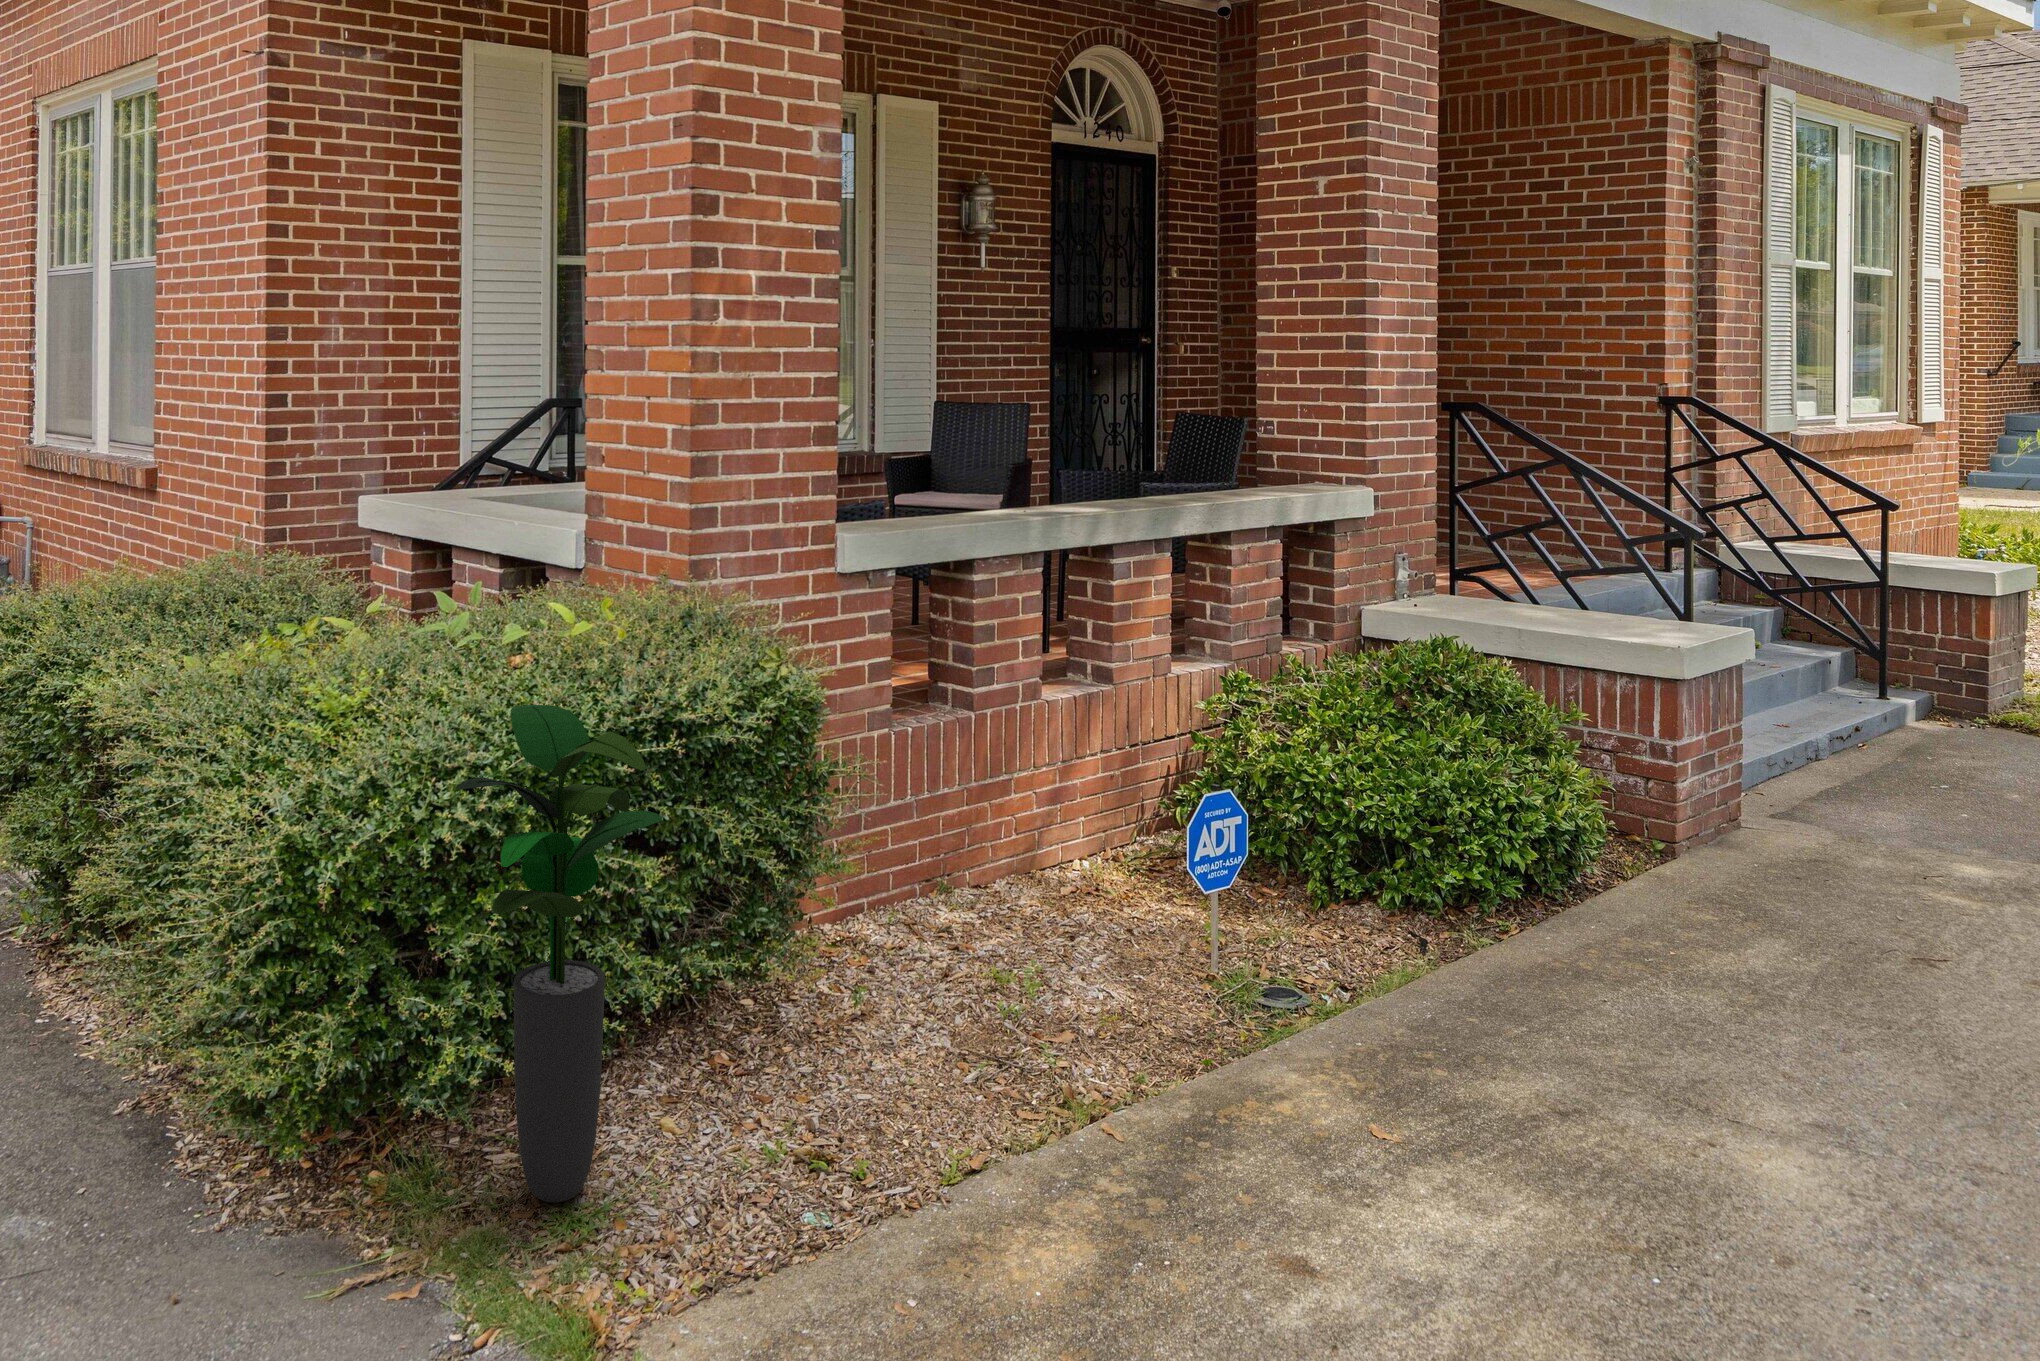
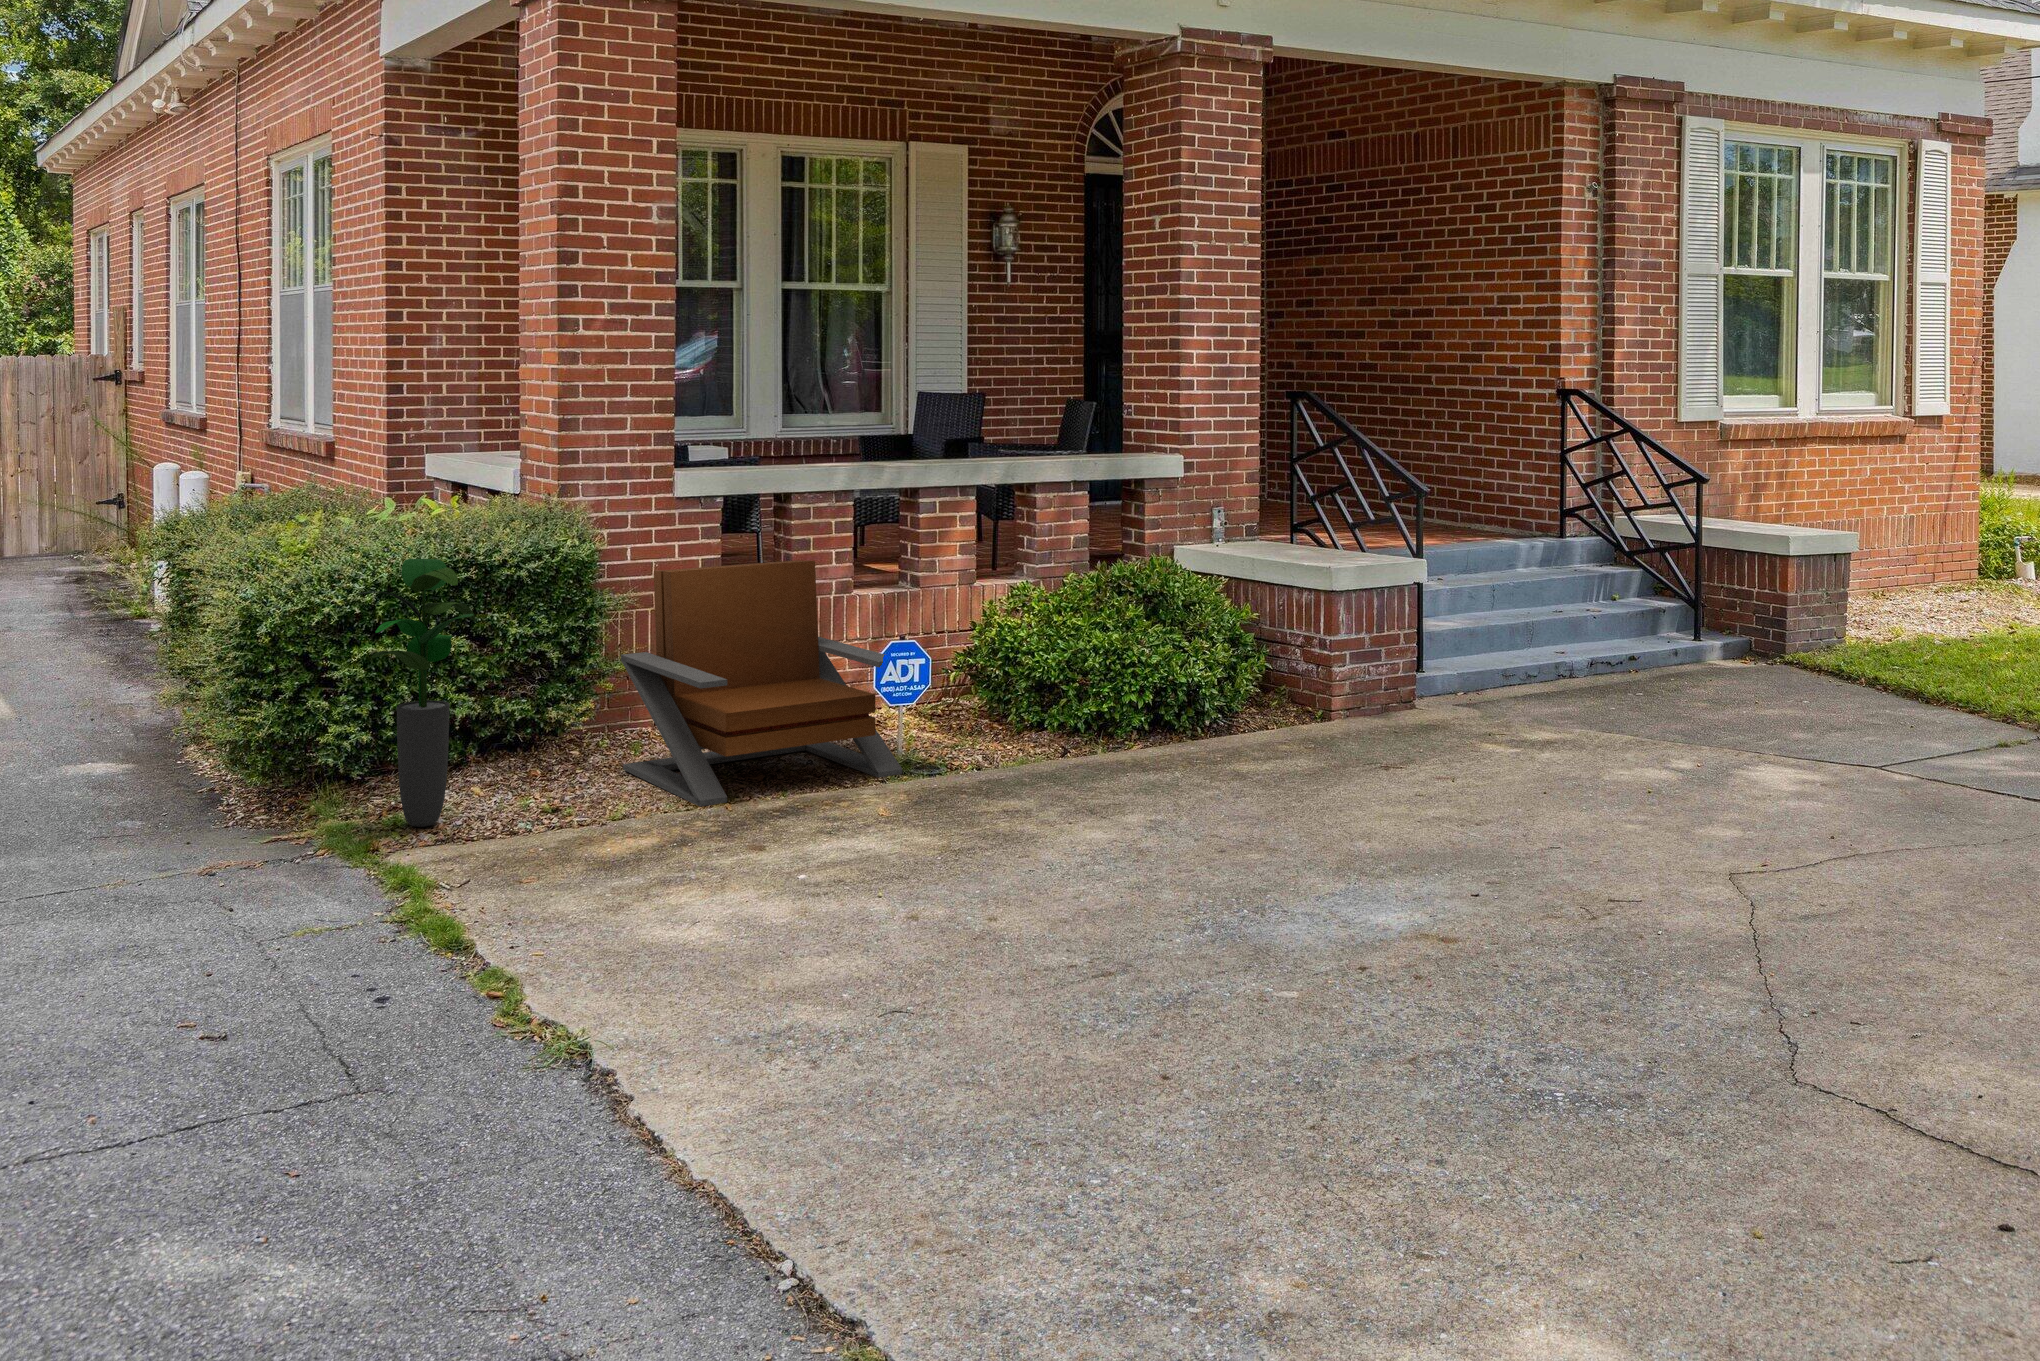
lounge chair: none [759,653,1184,1094] -> present [621,560,902,807]

